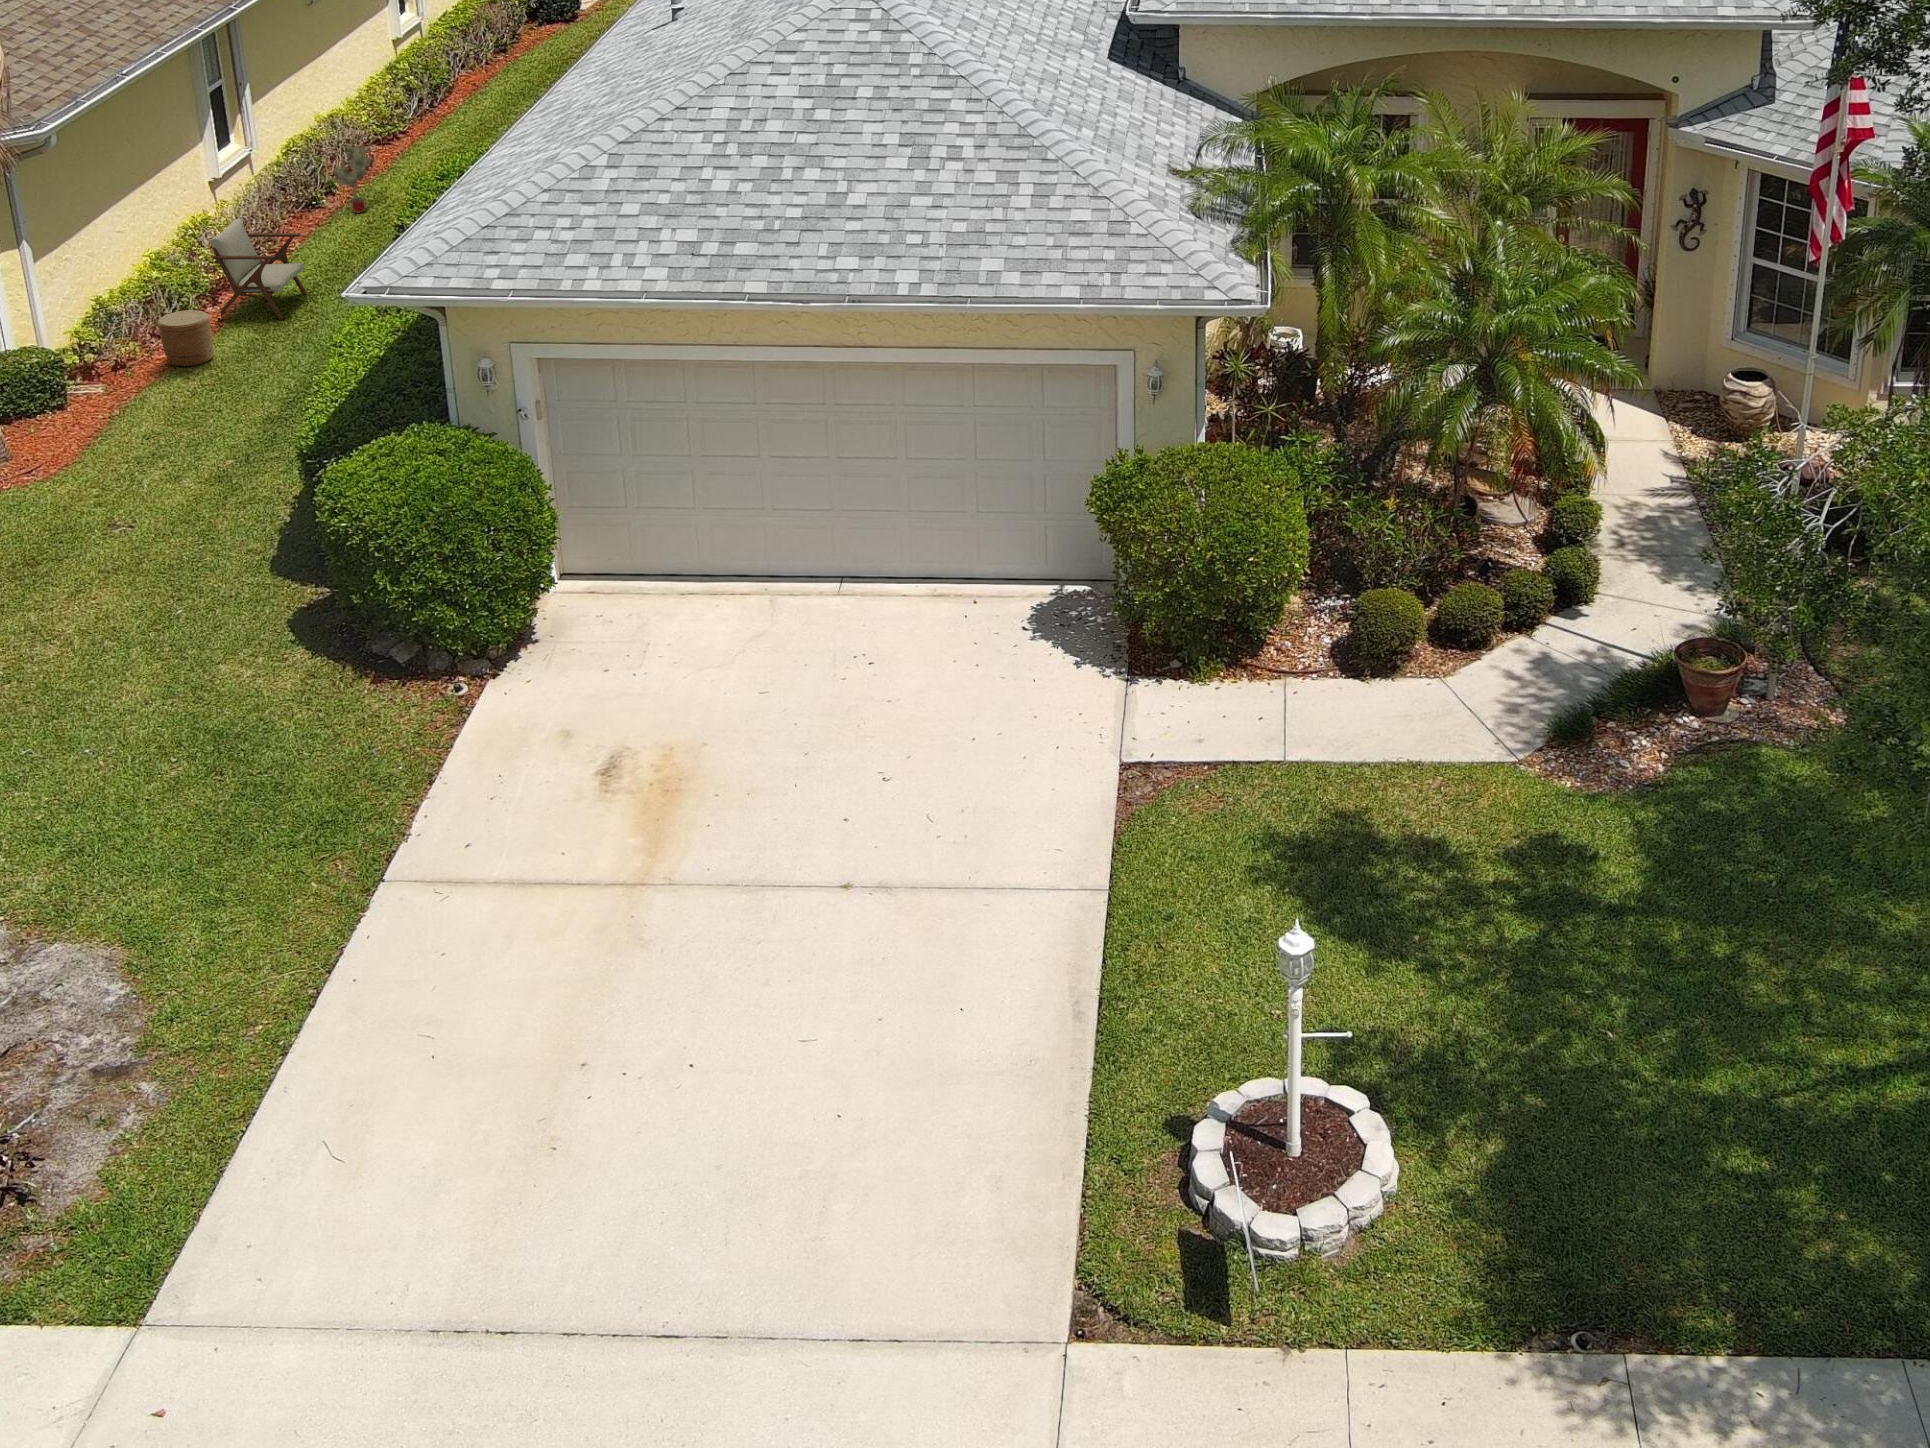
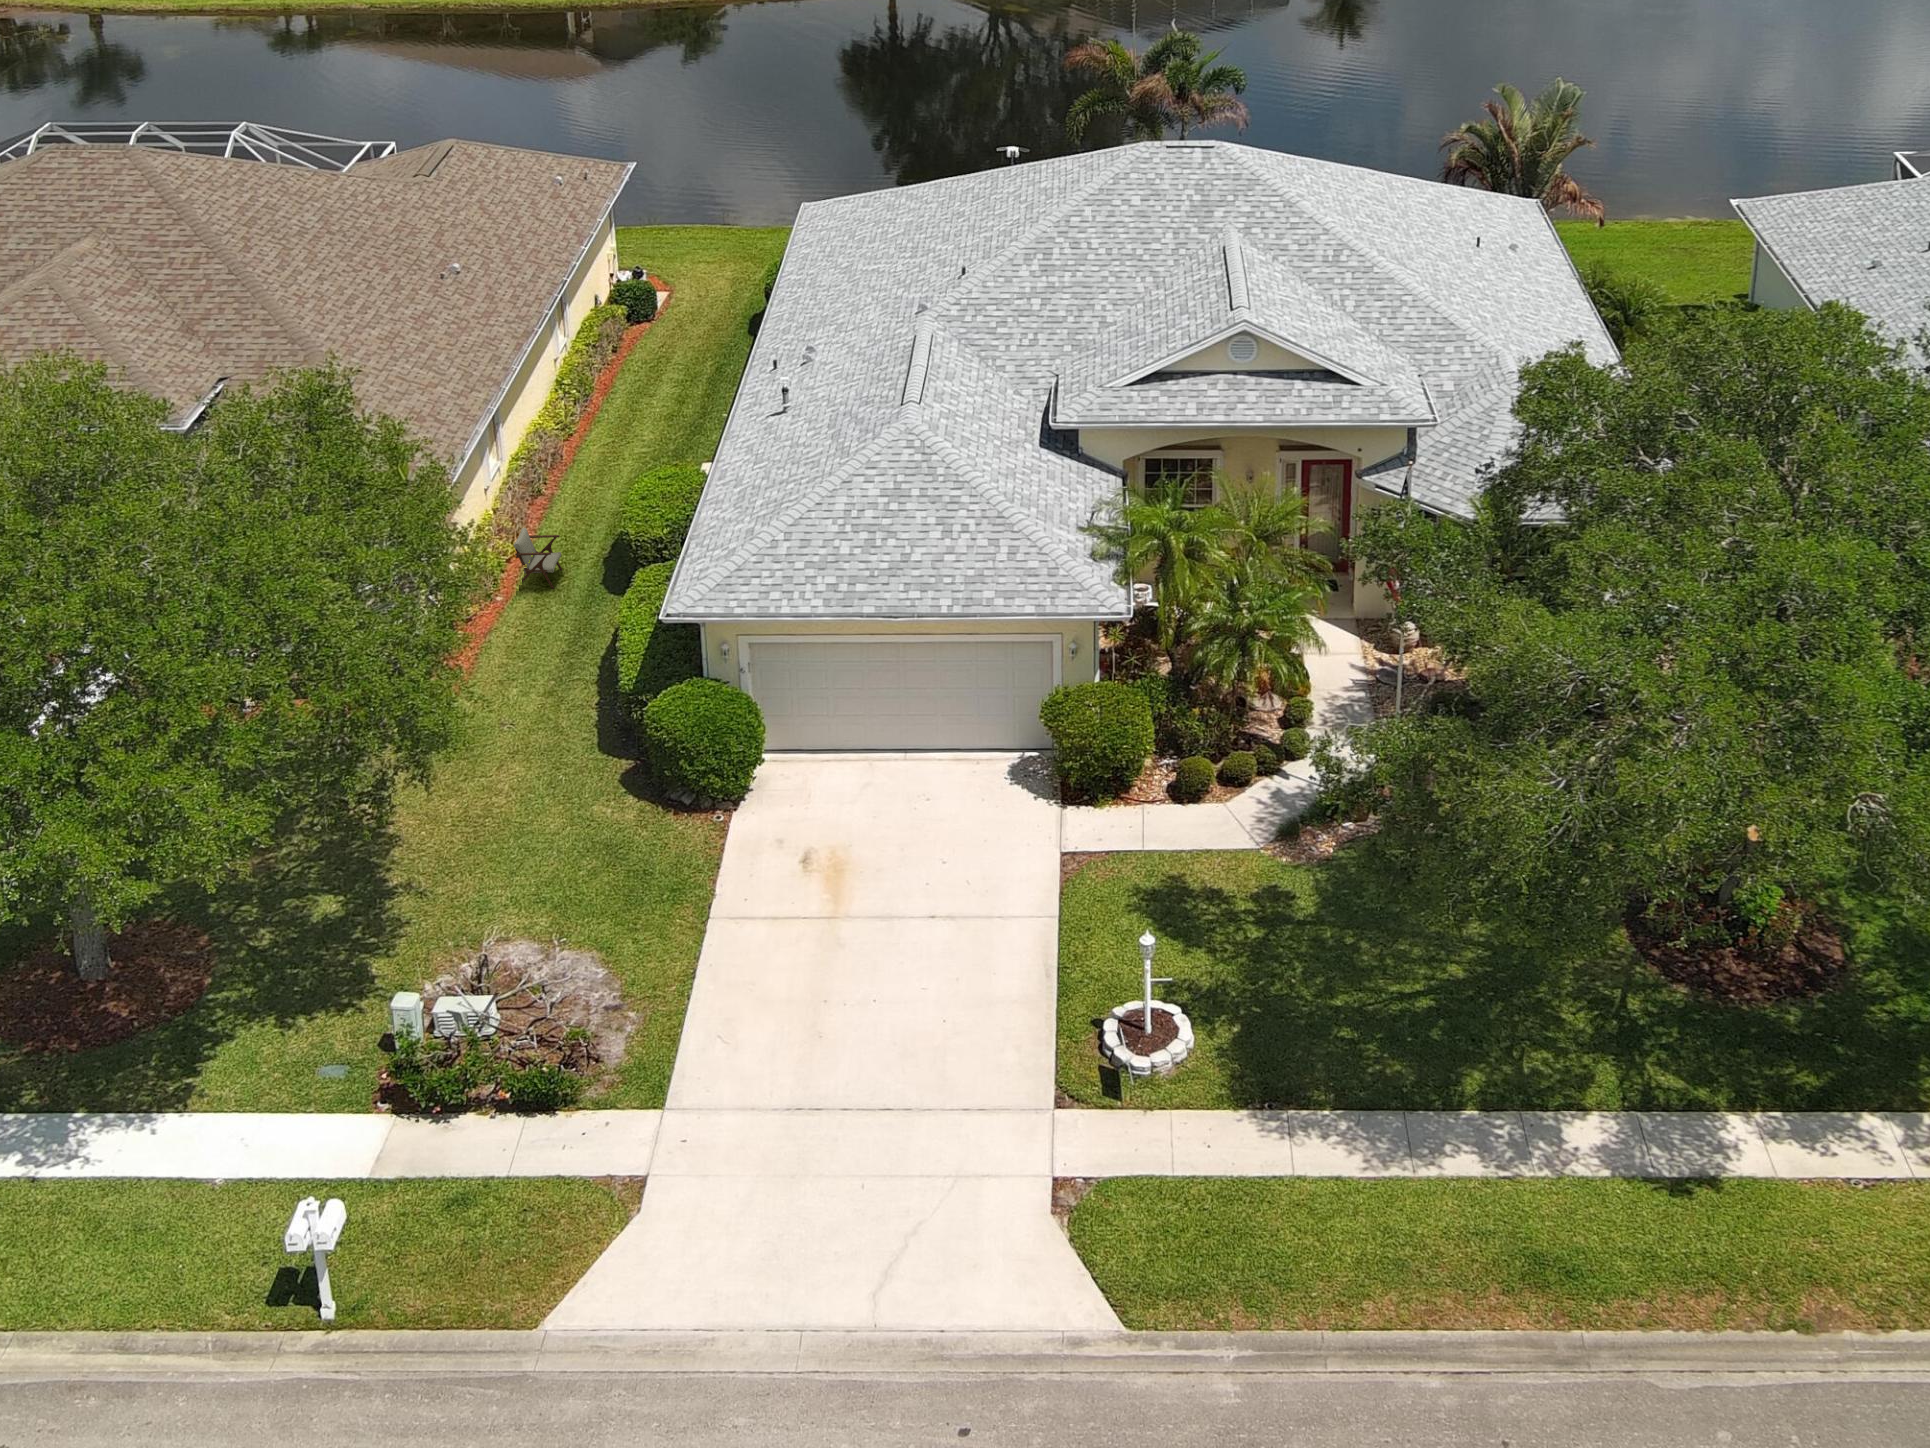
potted tree: present [333,145,371,213] -> none [558,465,582,507]
woven basket: present [157,310,213,367] -> none [493,589,522,623]

